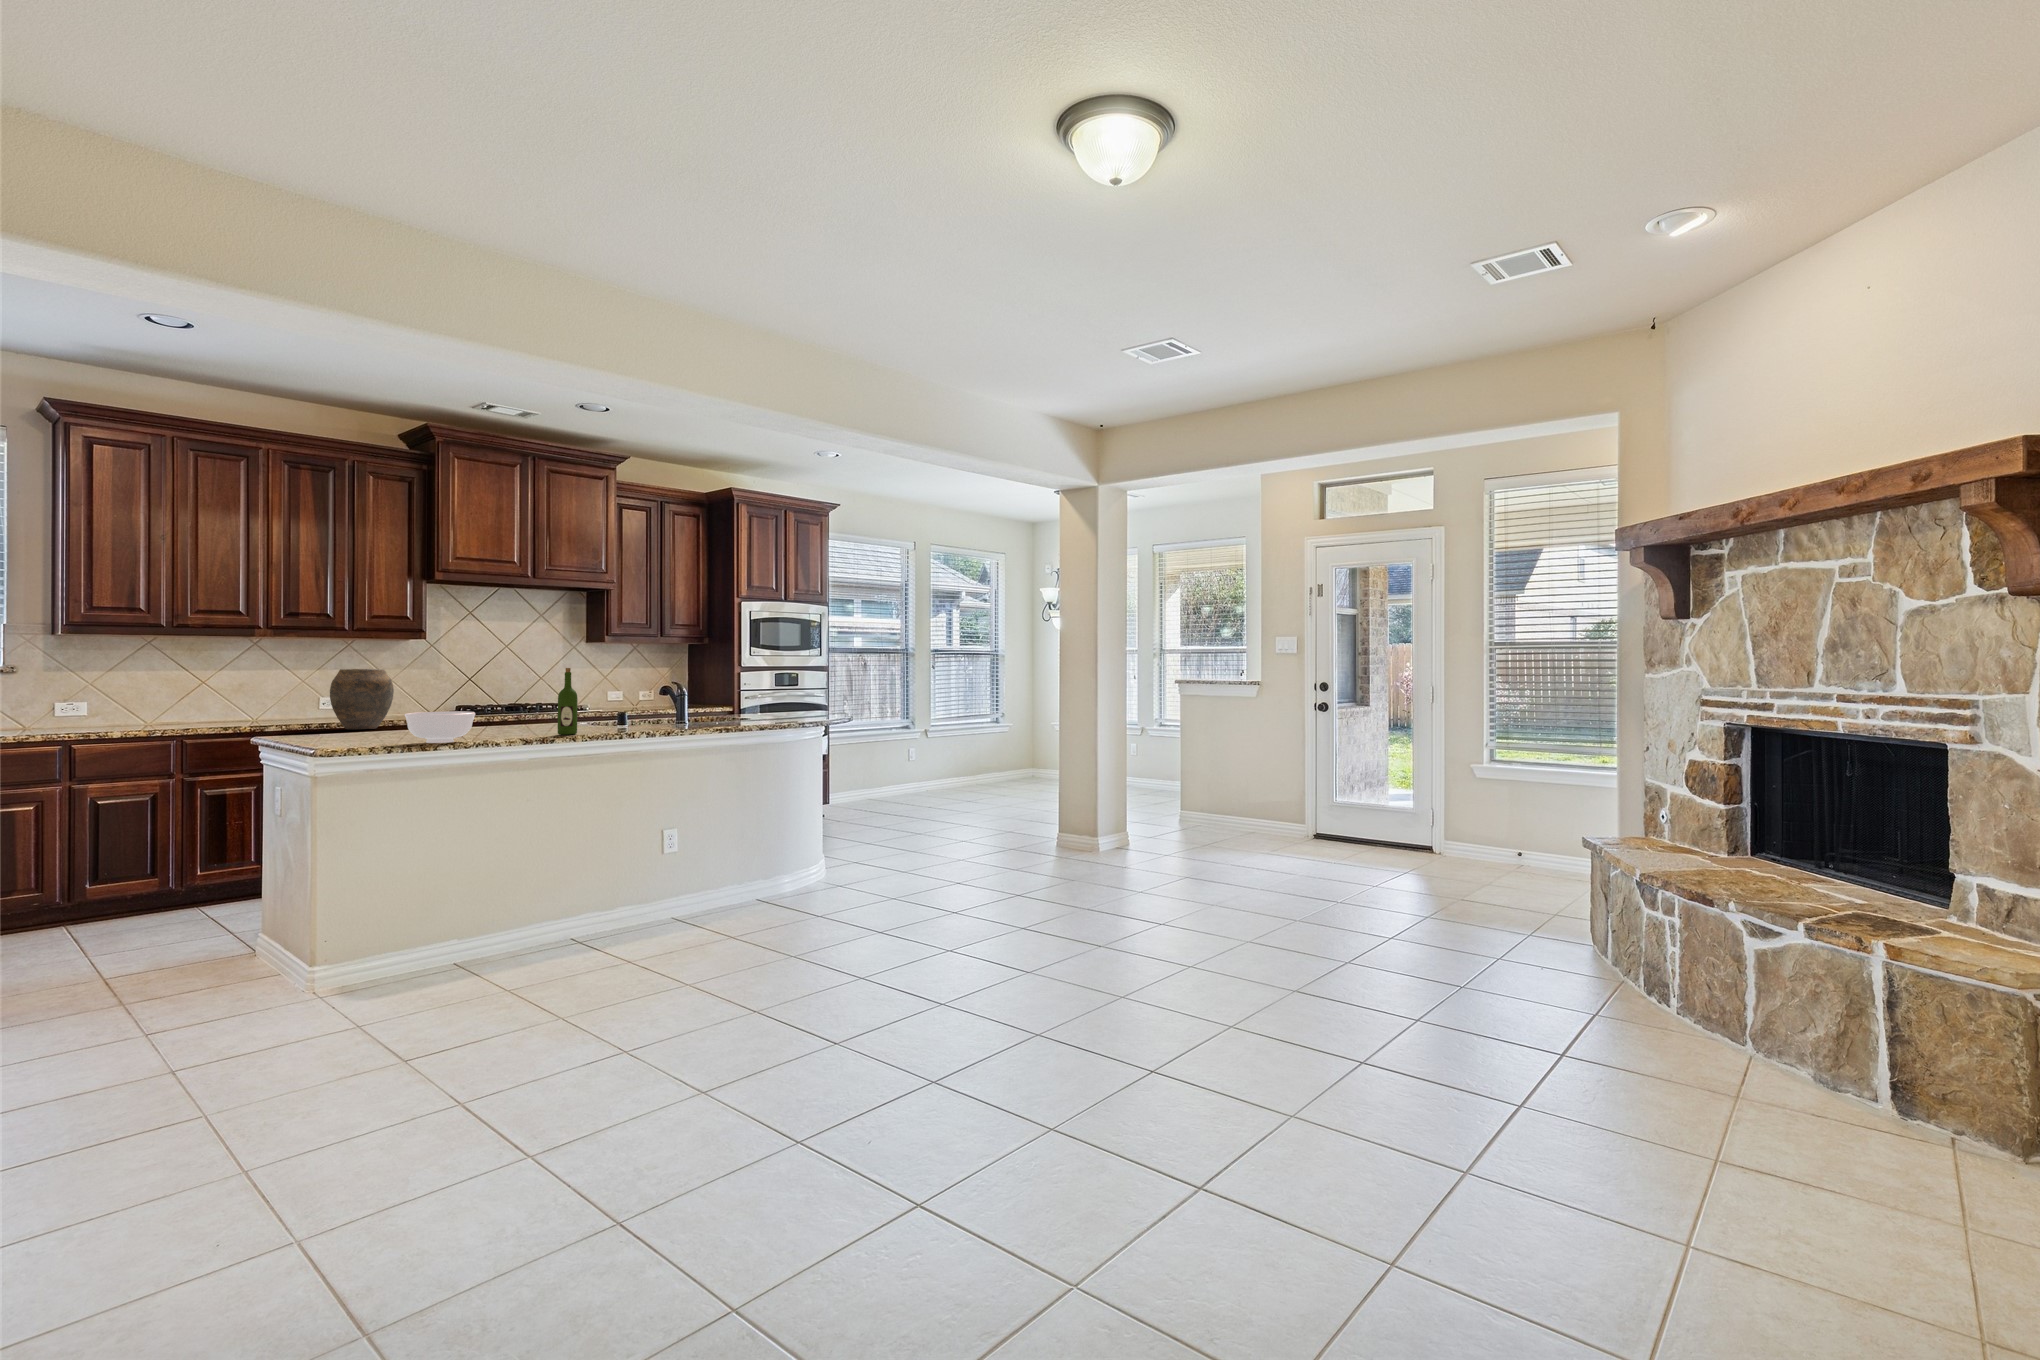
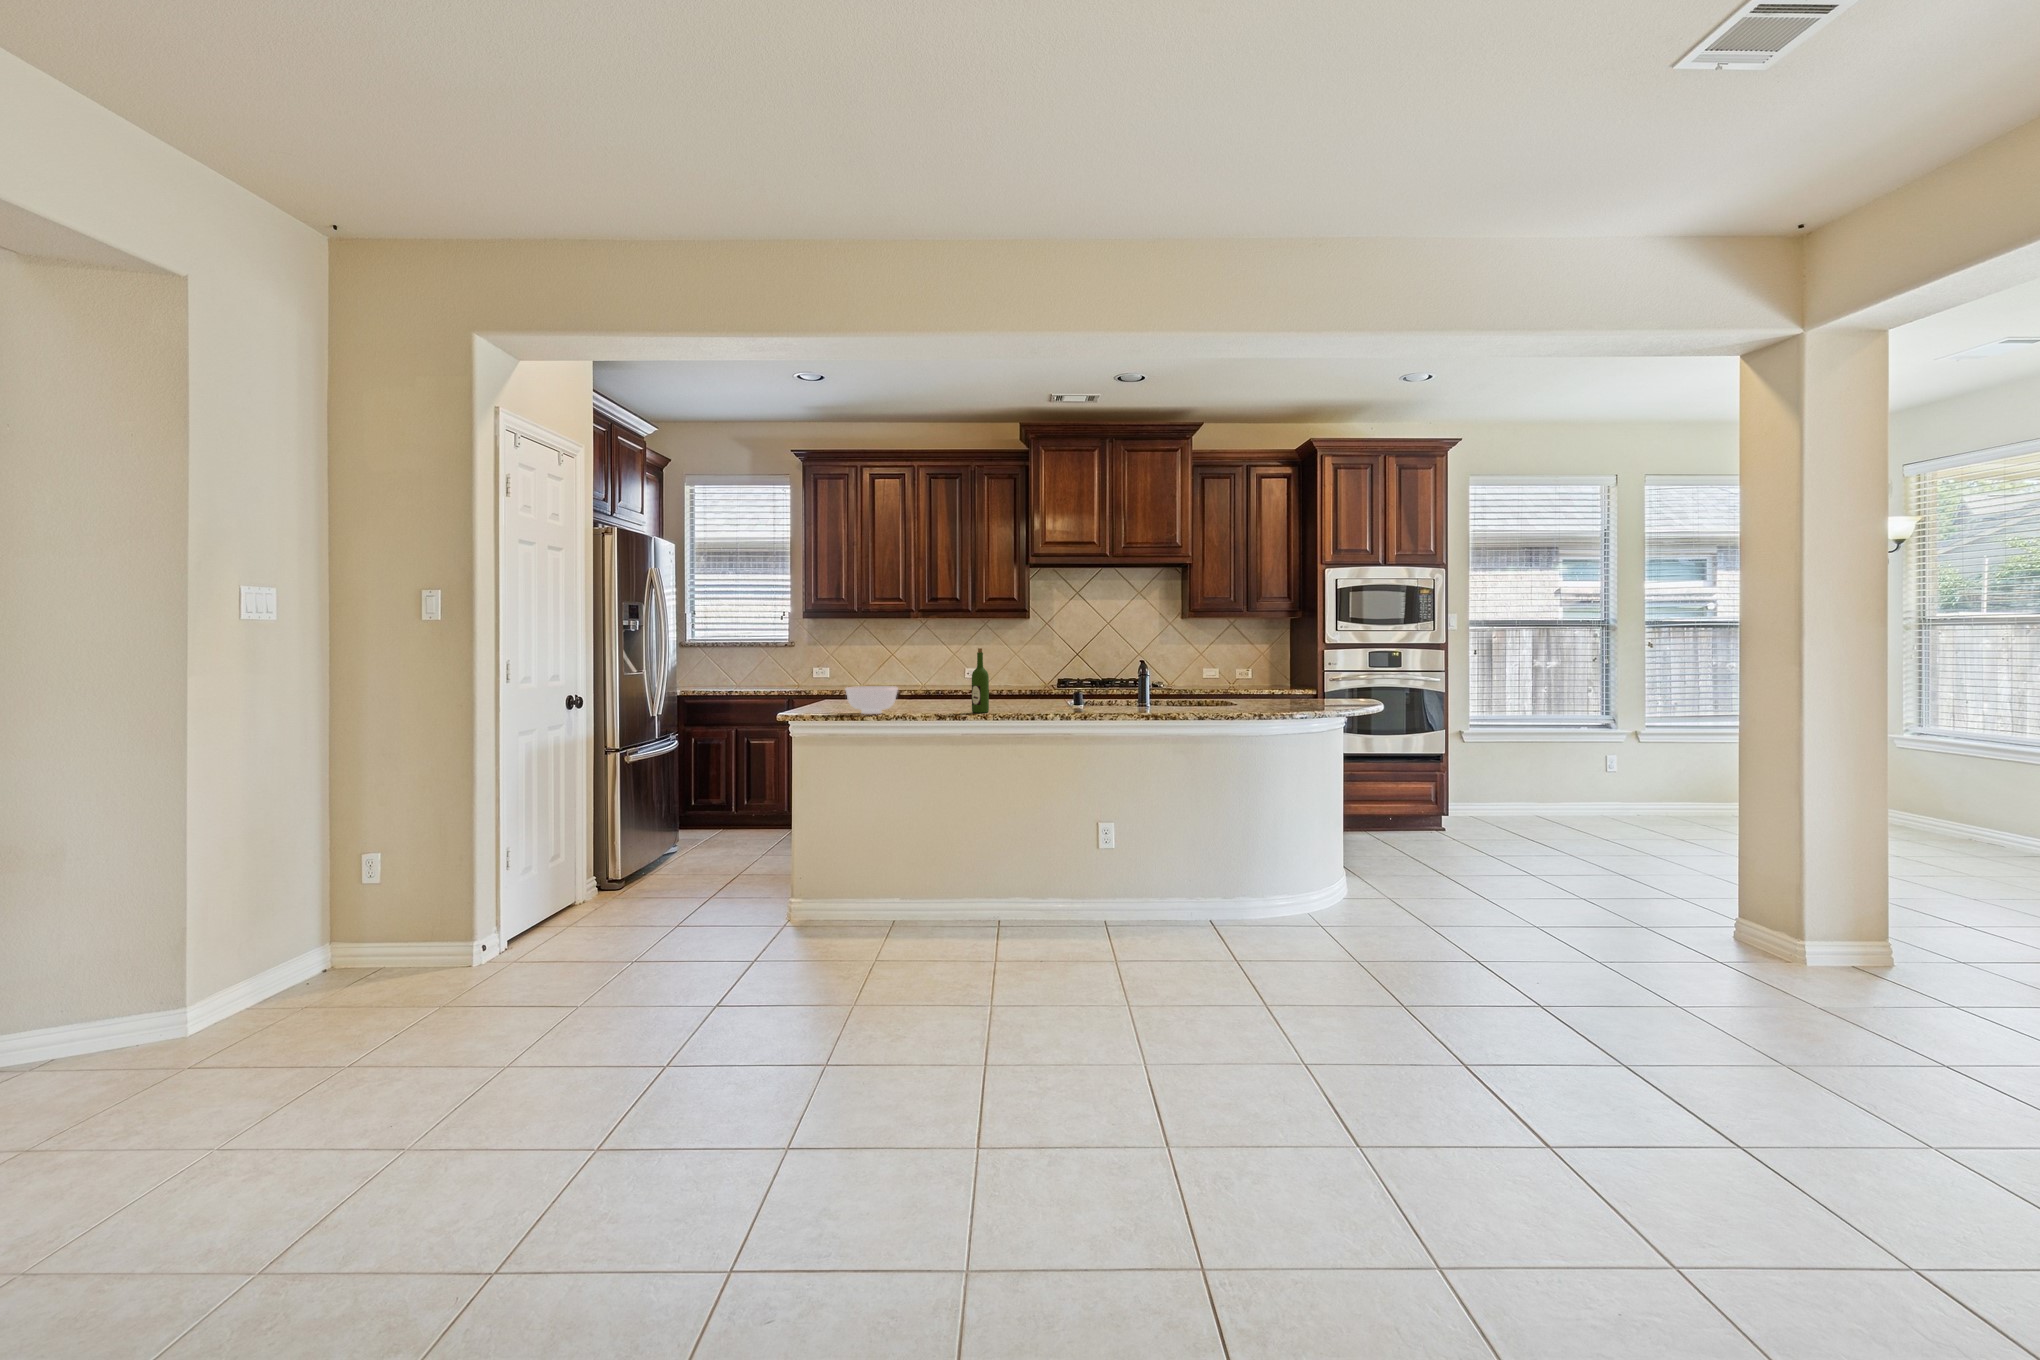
vase: present [330,669,394,729] -> none [906,645,950,696]

